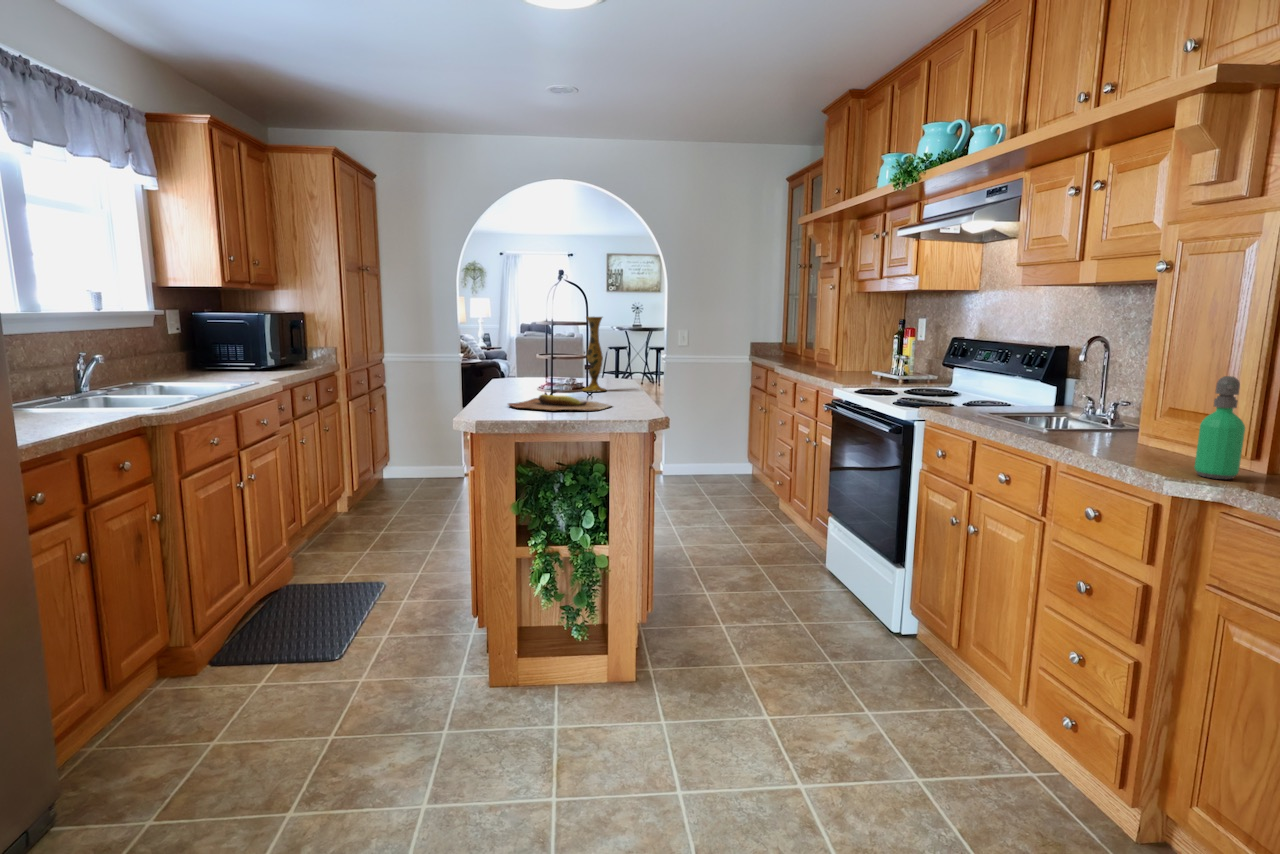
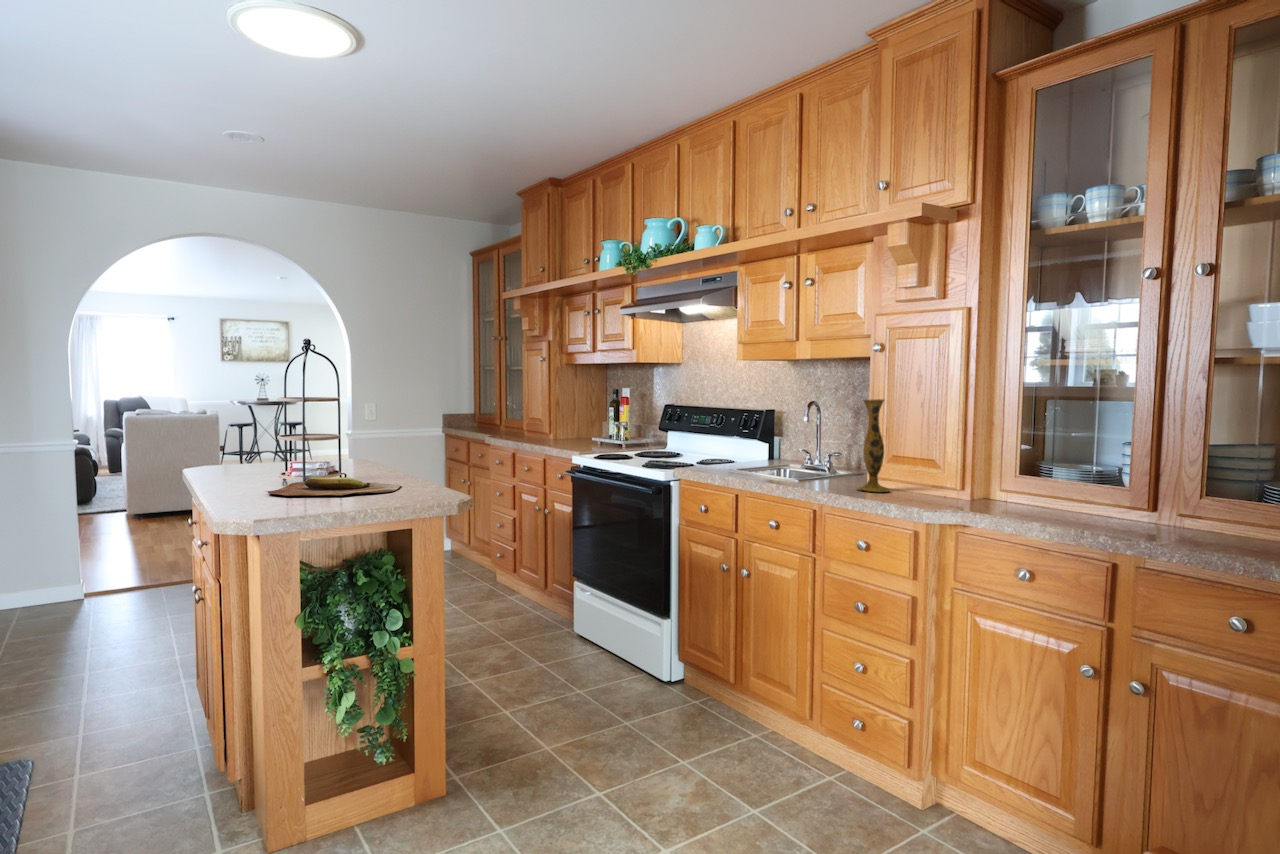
vase: present [582,317,606,391] -> present [858,399,889,492]
soap dispenser: present [1194,376,1245,479] -> none [928,429,957,505]

